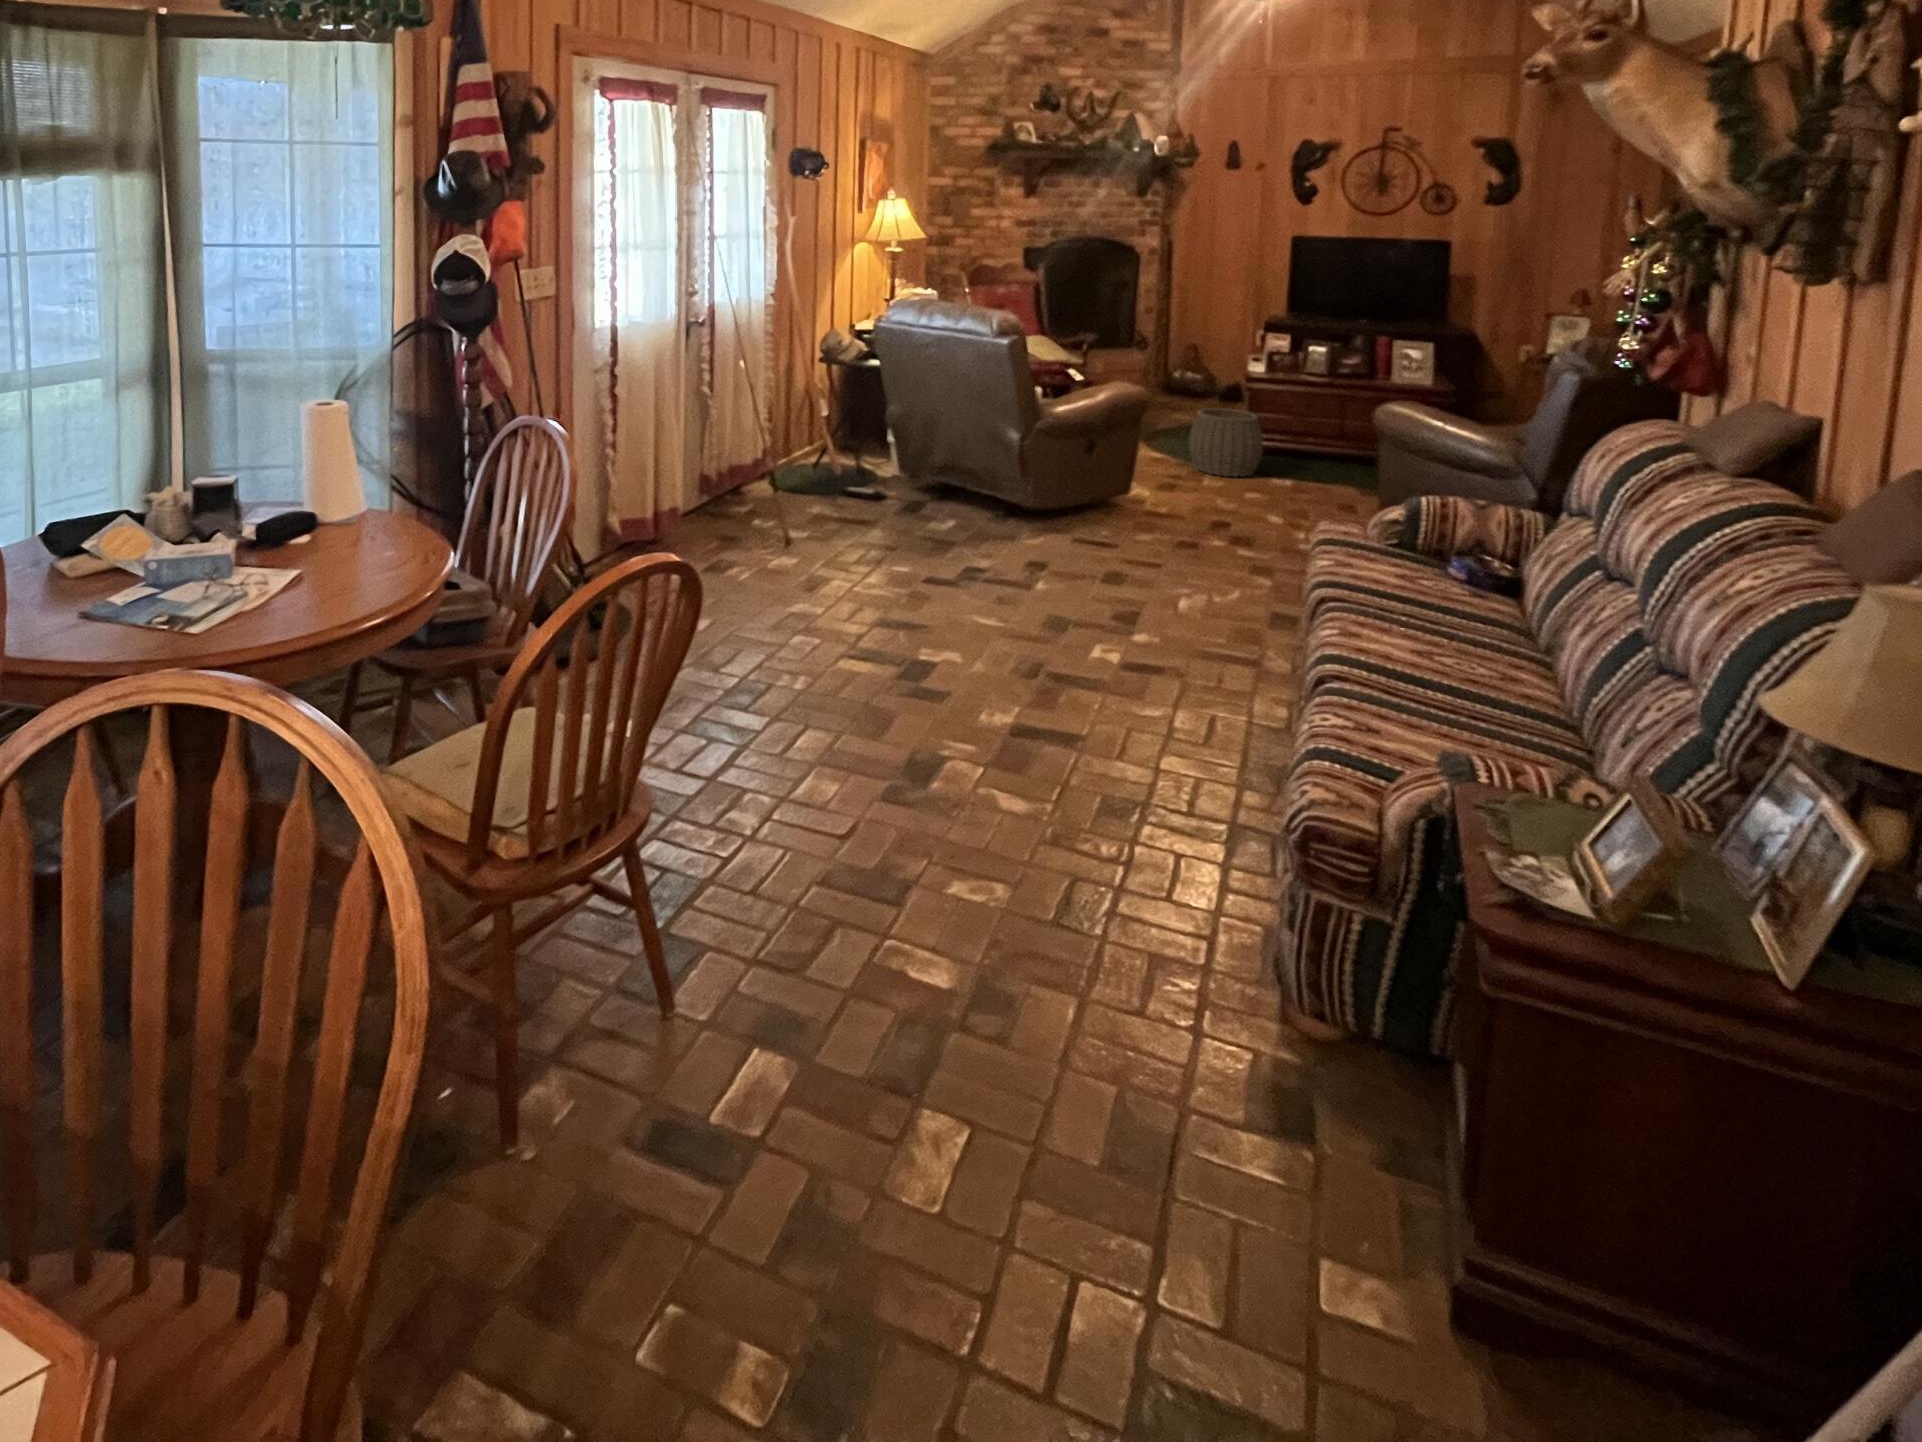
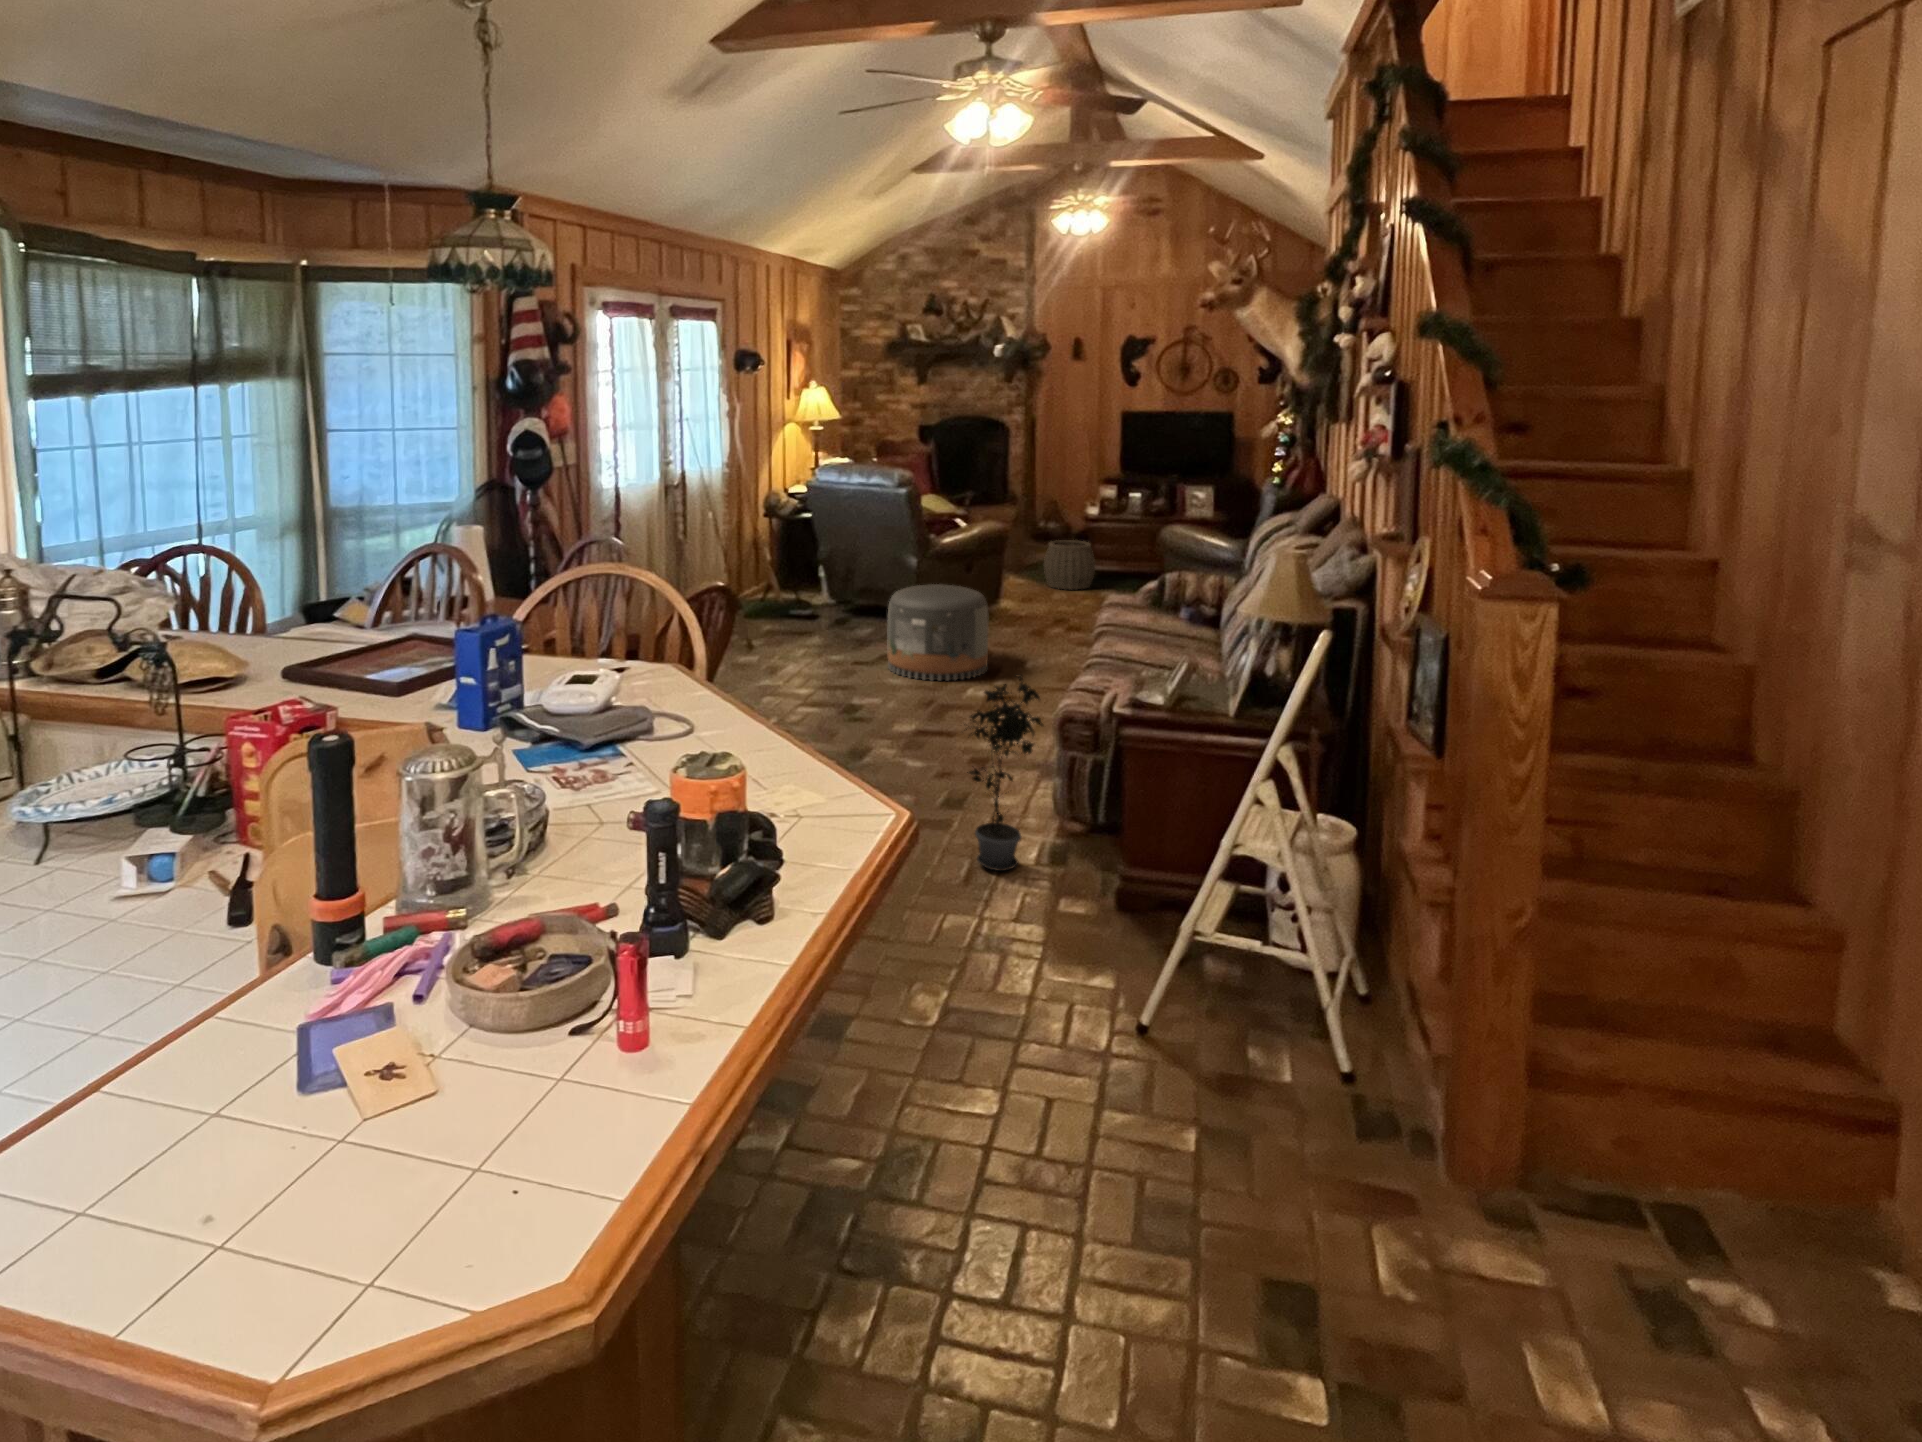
pouf: none [972,482,1124,631] -> present [888,584,989,681]
potted plant: none [1108,770,1295,1154] -> present [964,675,1043,871]

